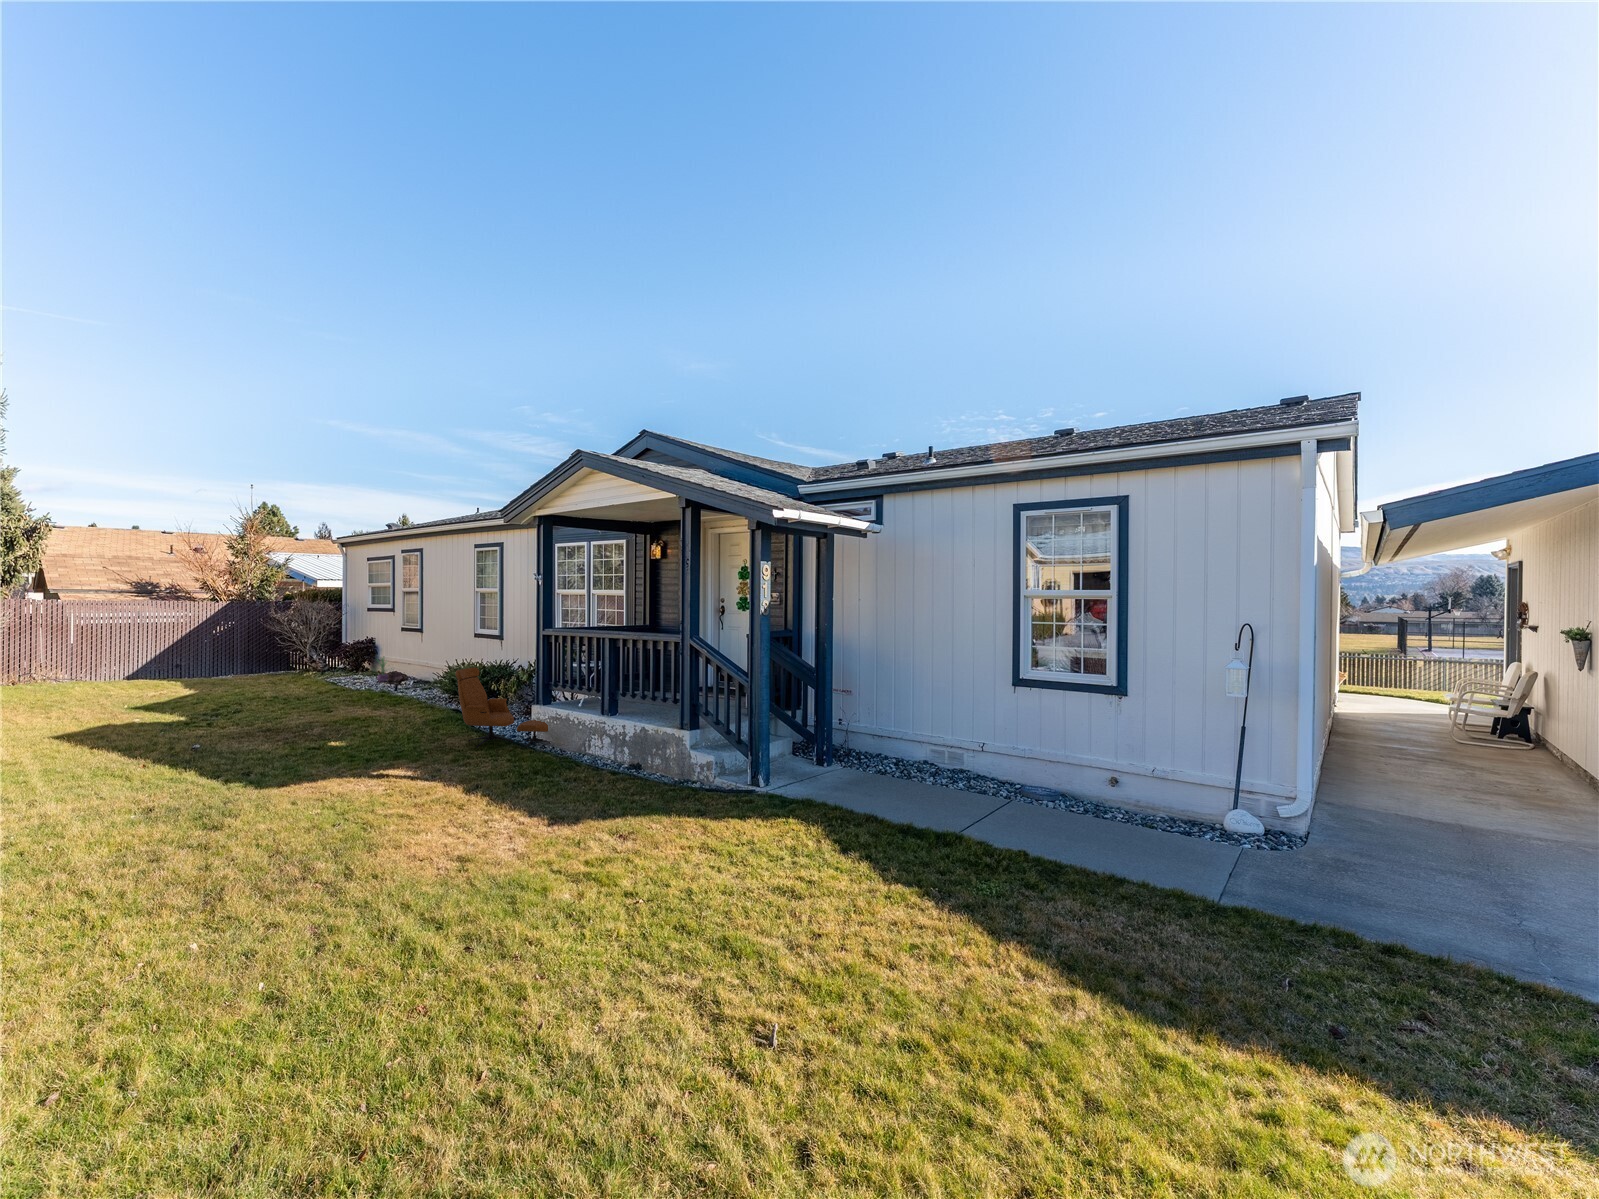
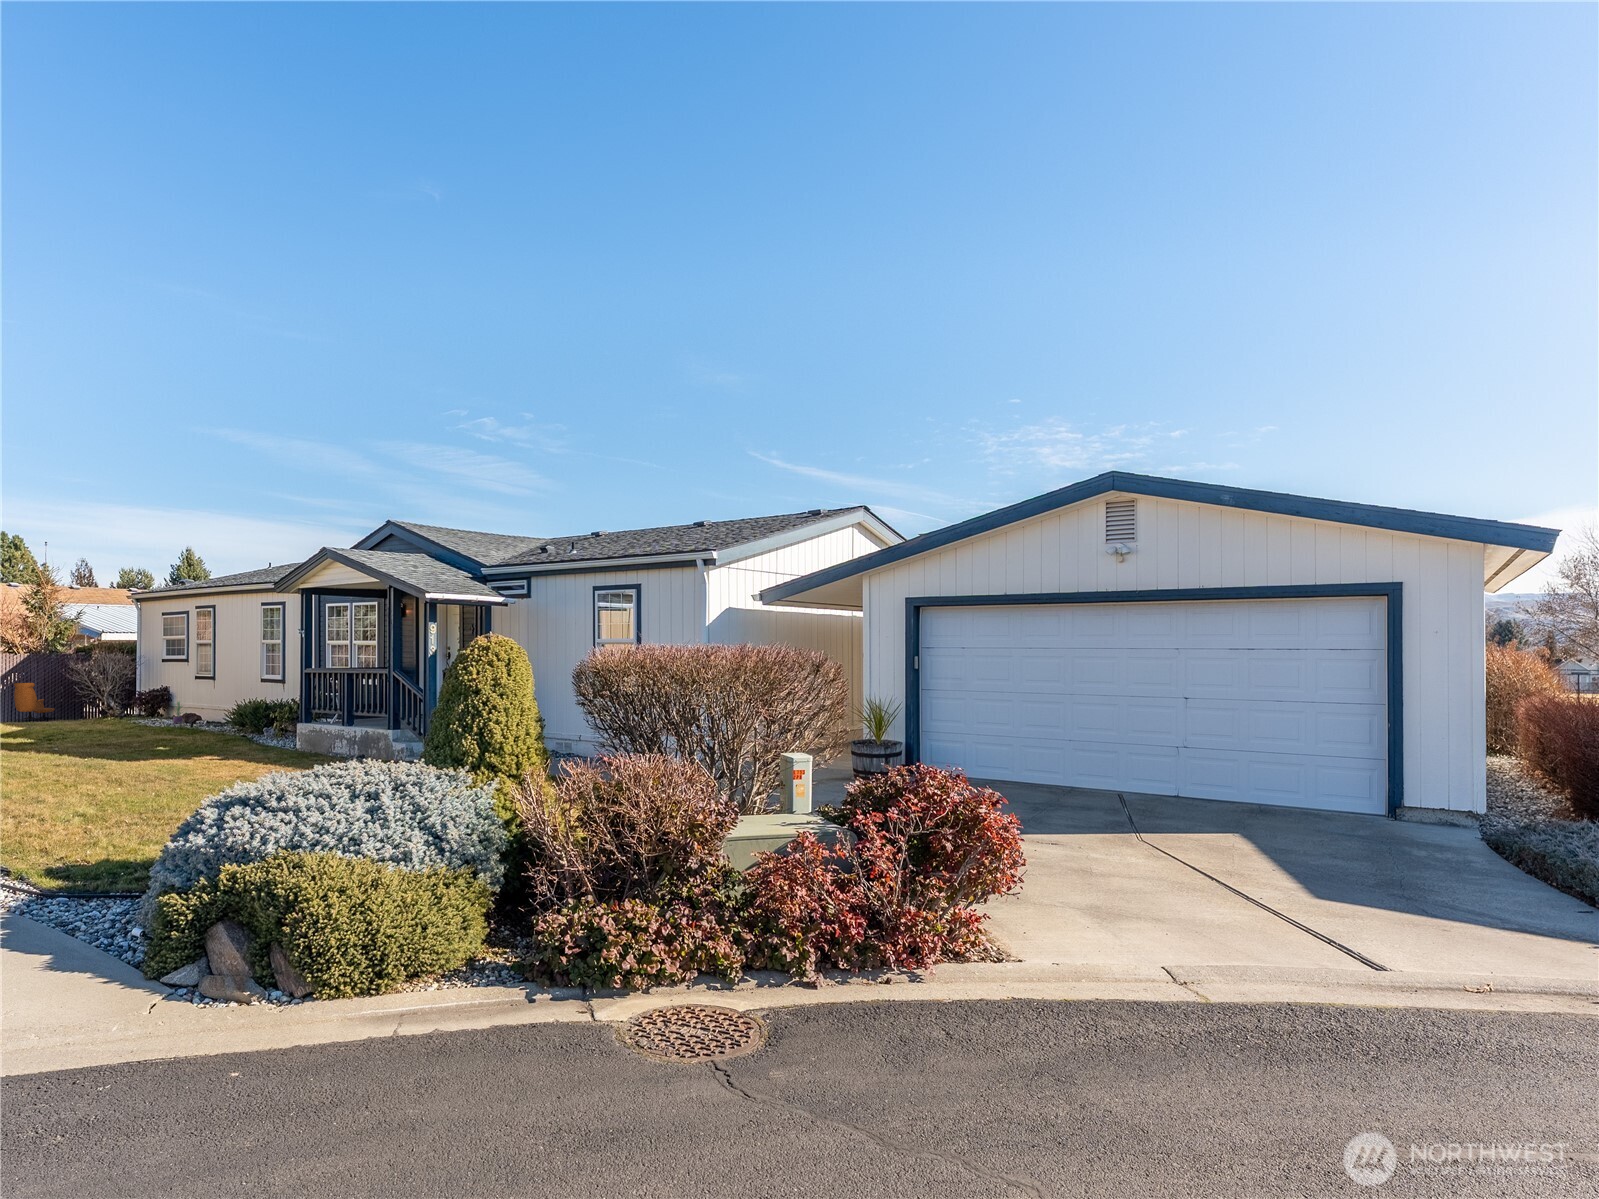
lounge chair: present [456,667,550,748] -> present [14,683,55,721]

